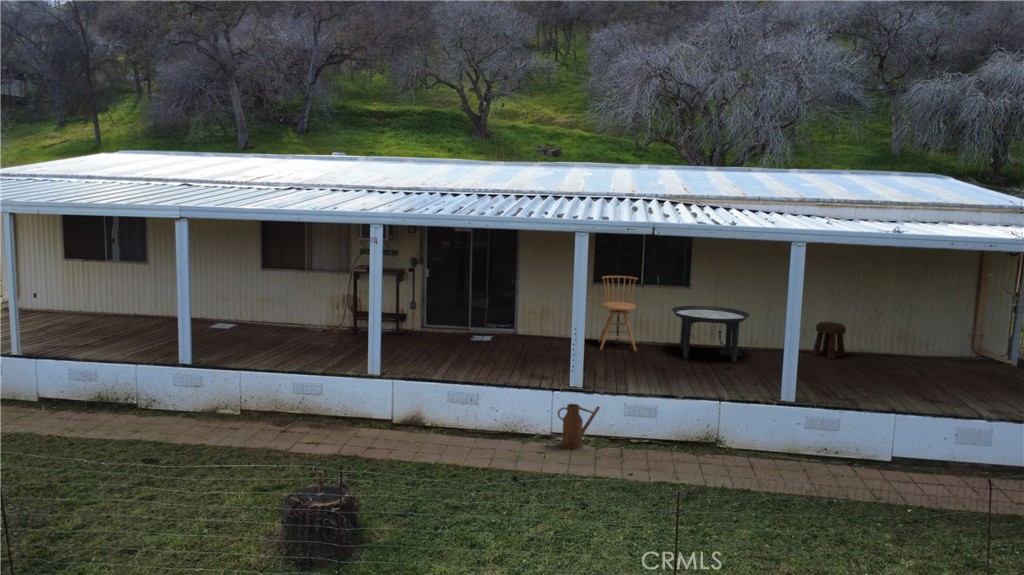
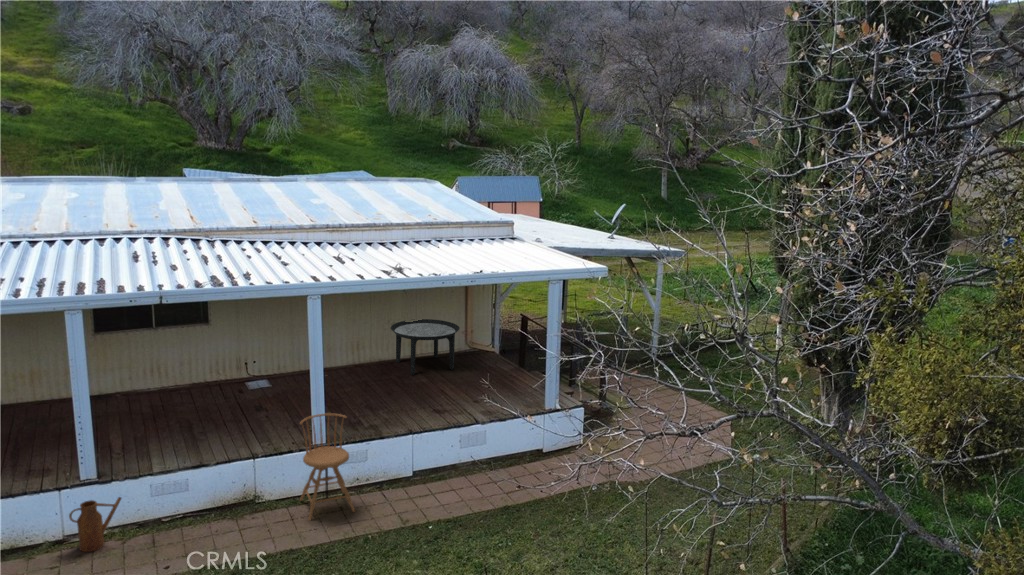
chair: present [599,276,638,351] -> present [300,413,355,521]
round table: present [672,306,750,362] -> present [391,319,460,375]
stool: present [813,322,846,359] -> none [338,336,365,372]

